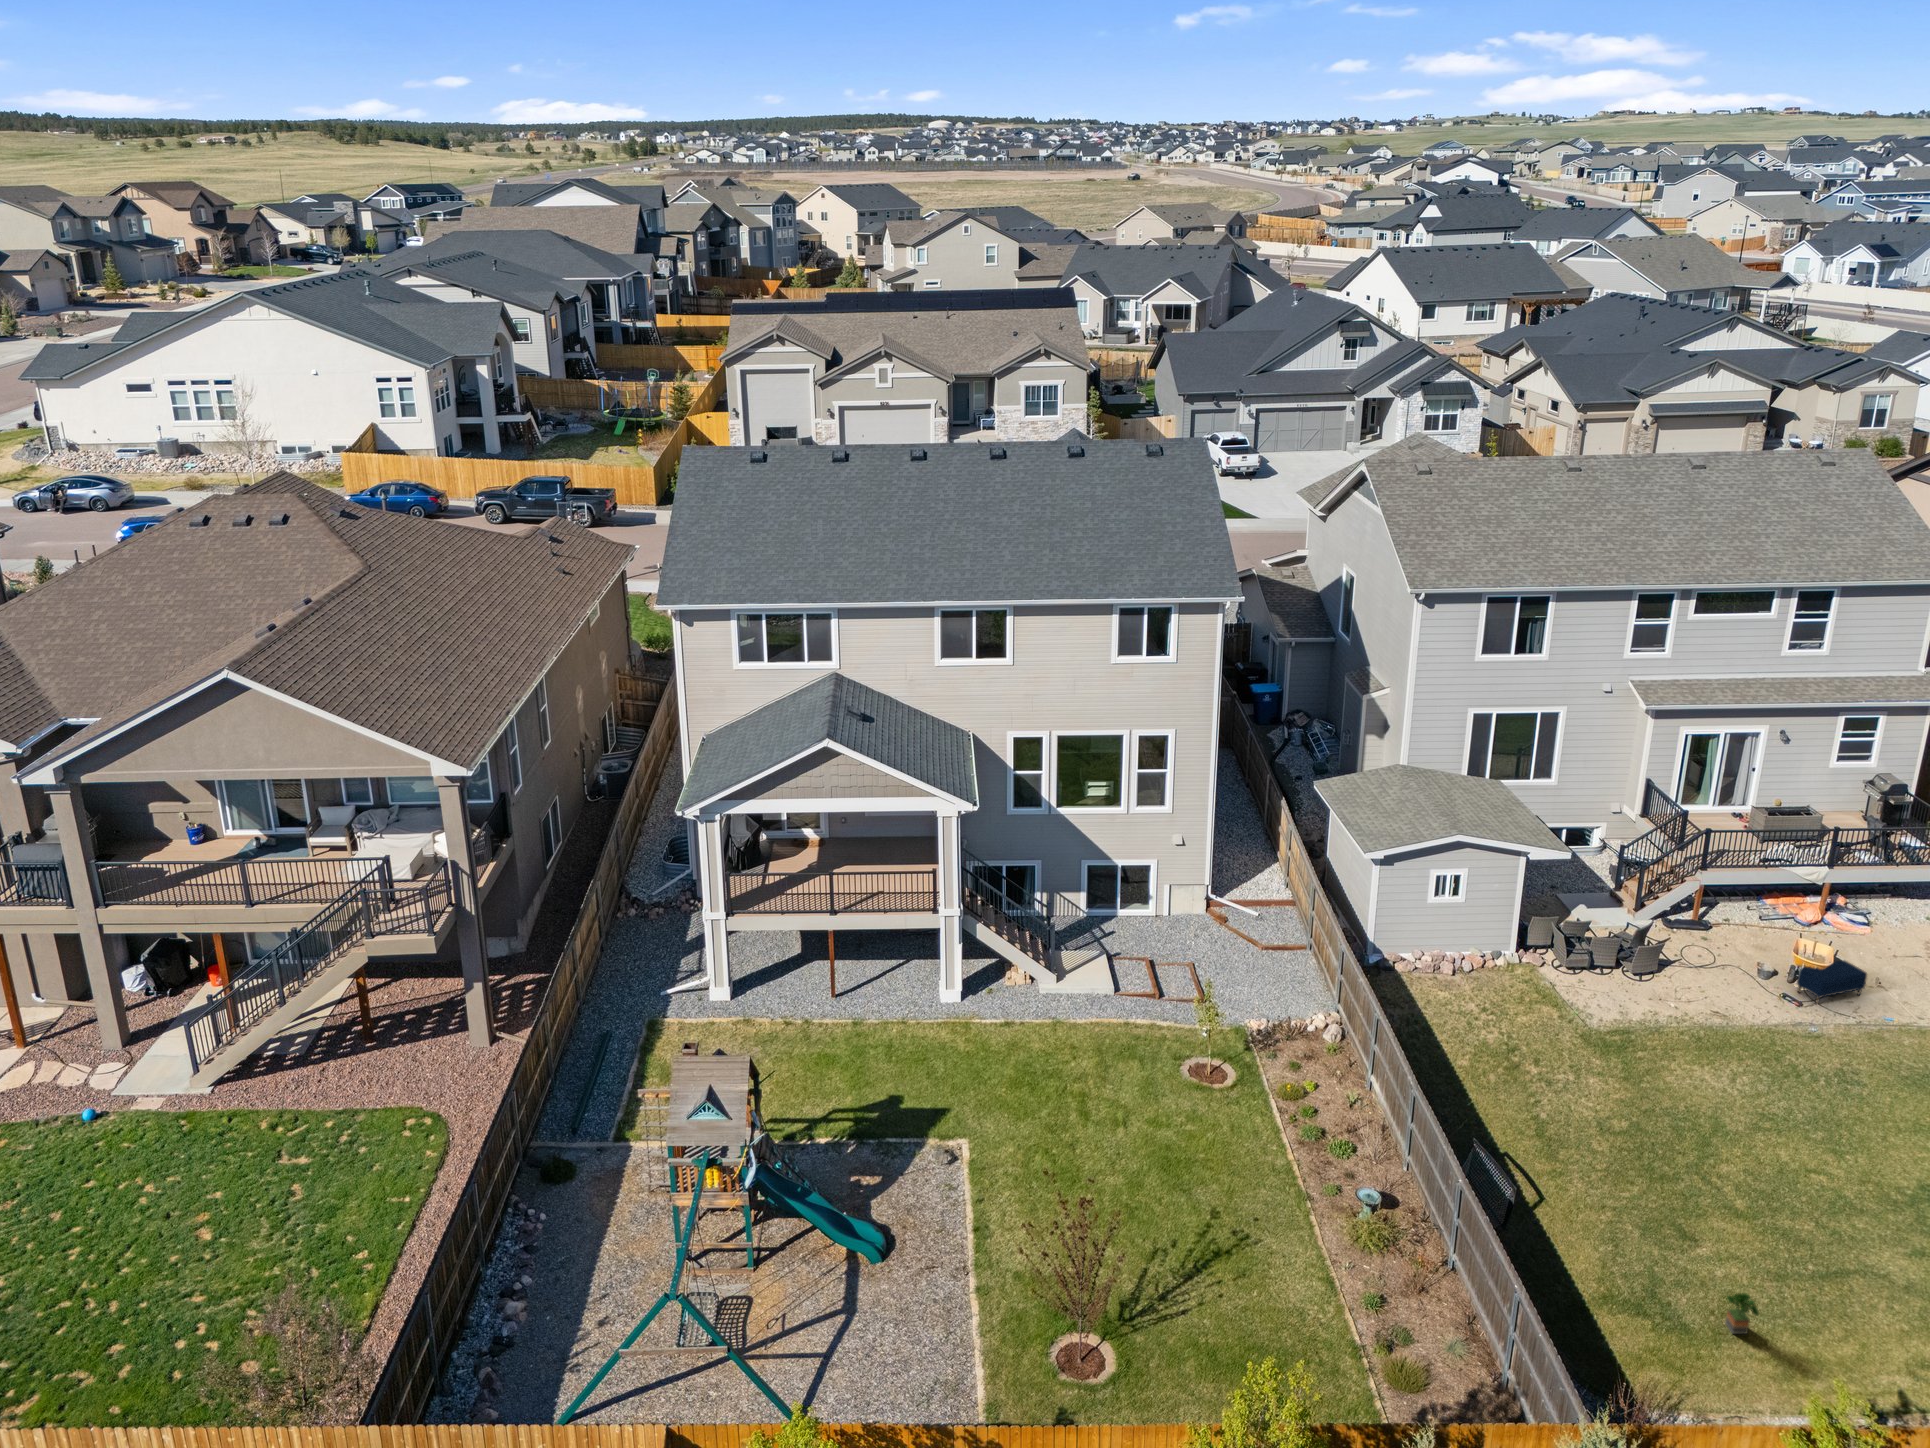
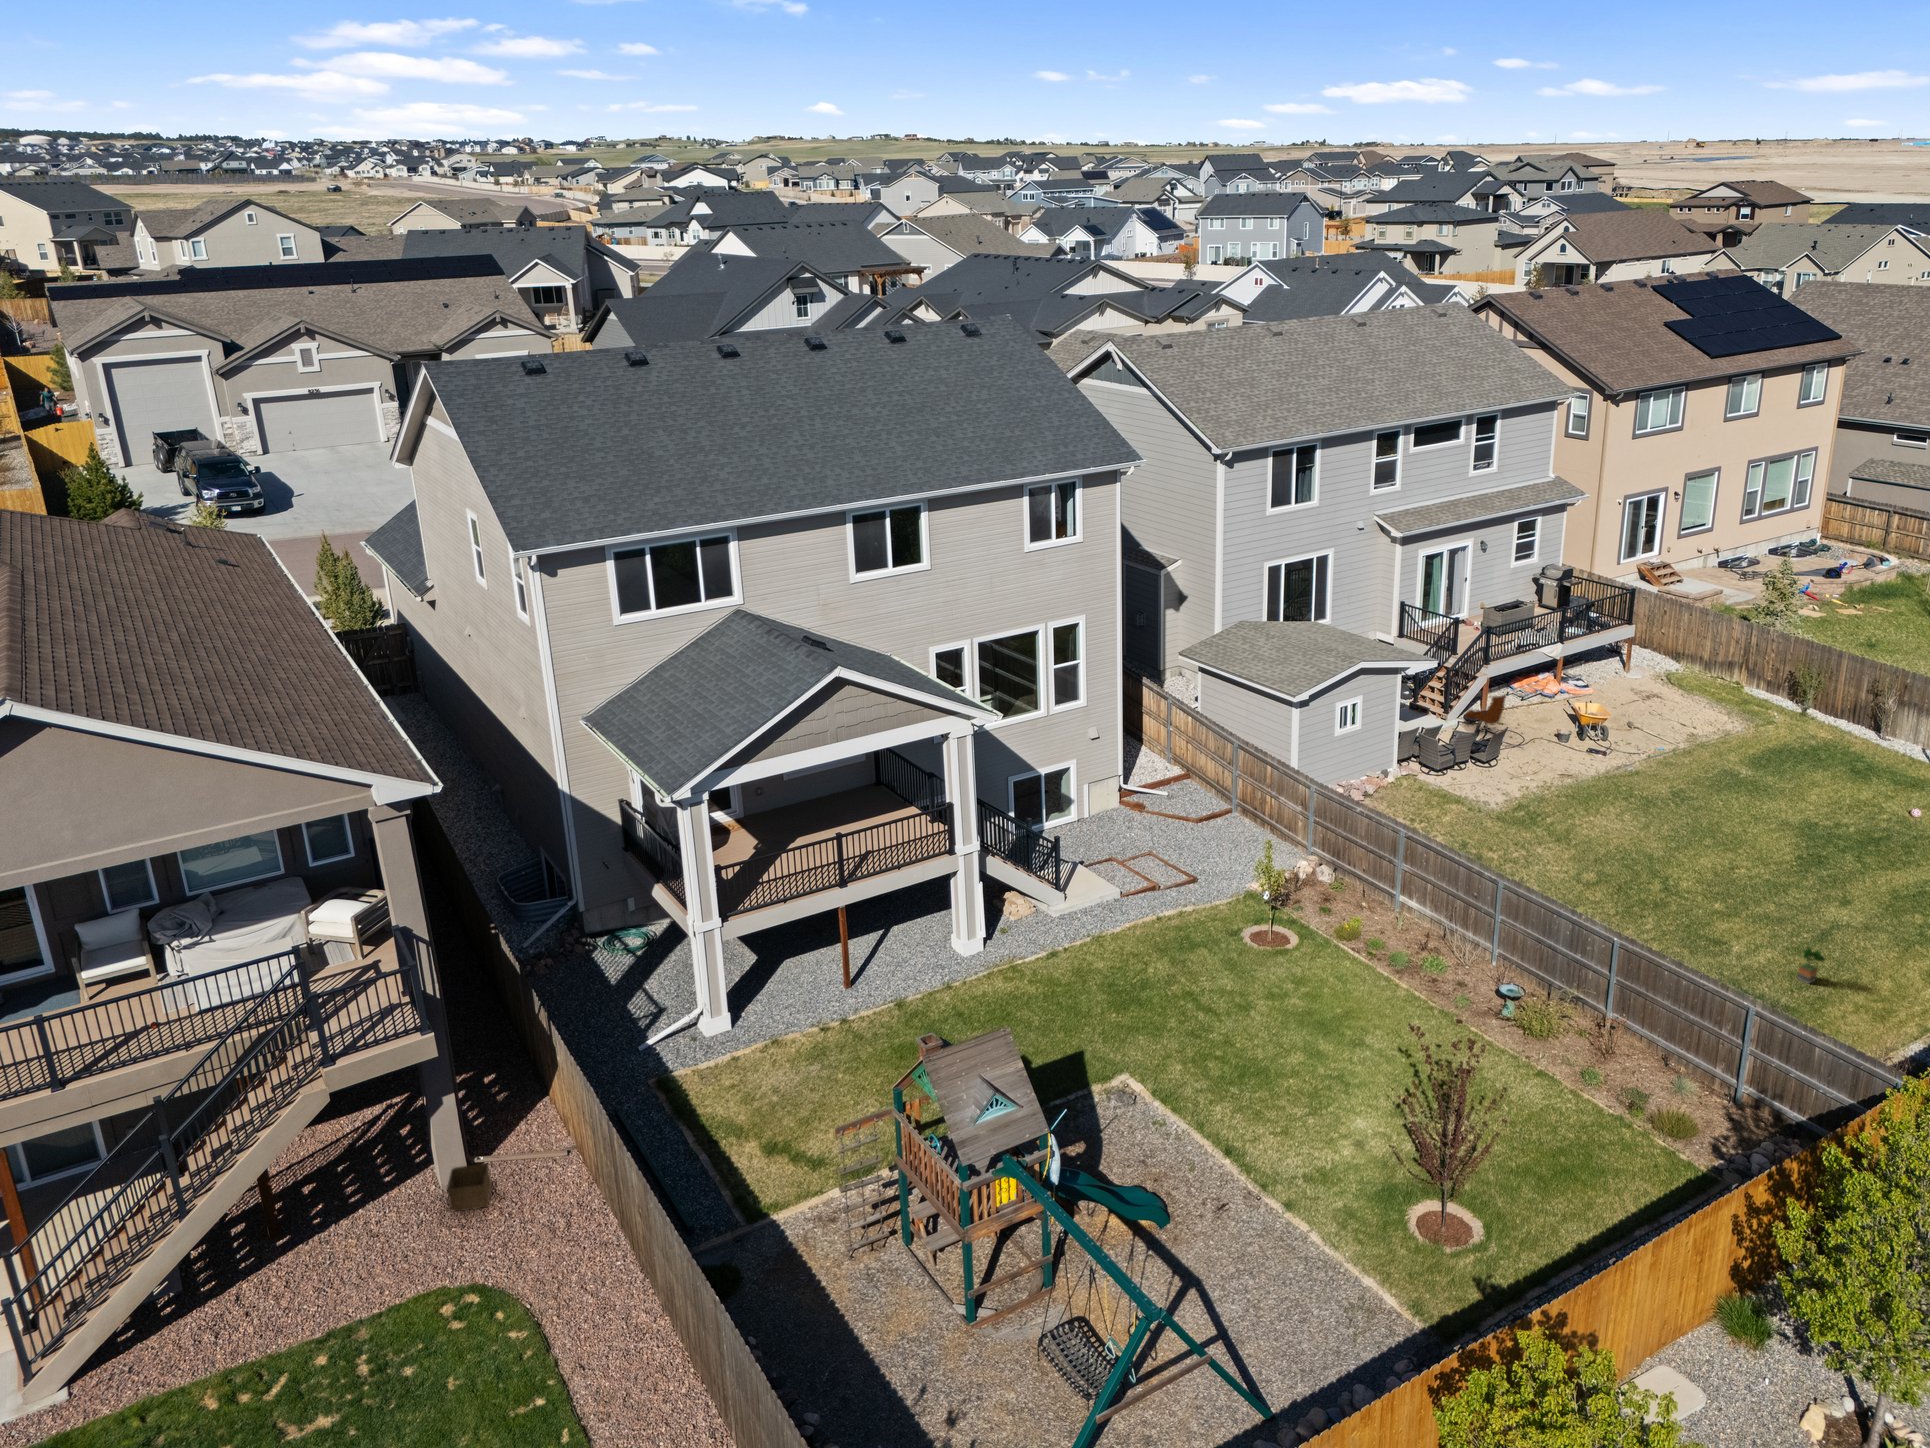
lounge chair: none [1671,908,1719,951] -> present [1464,695,1506,731]
bench: present [1797,960,1867,1003] -> none [1580,712,1621,750]
storage bin: none [444,1031,483,1064] -> present [447,1163,492,1212]

